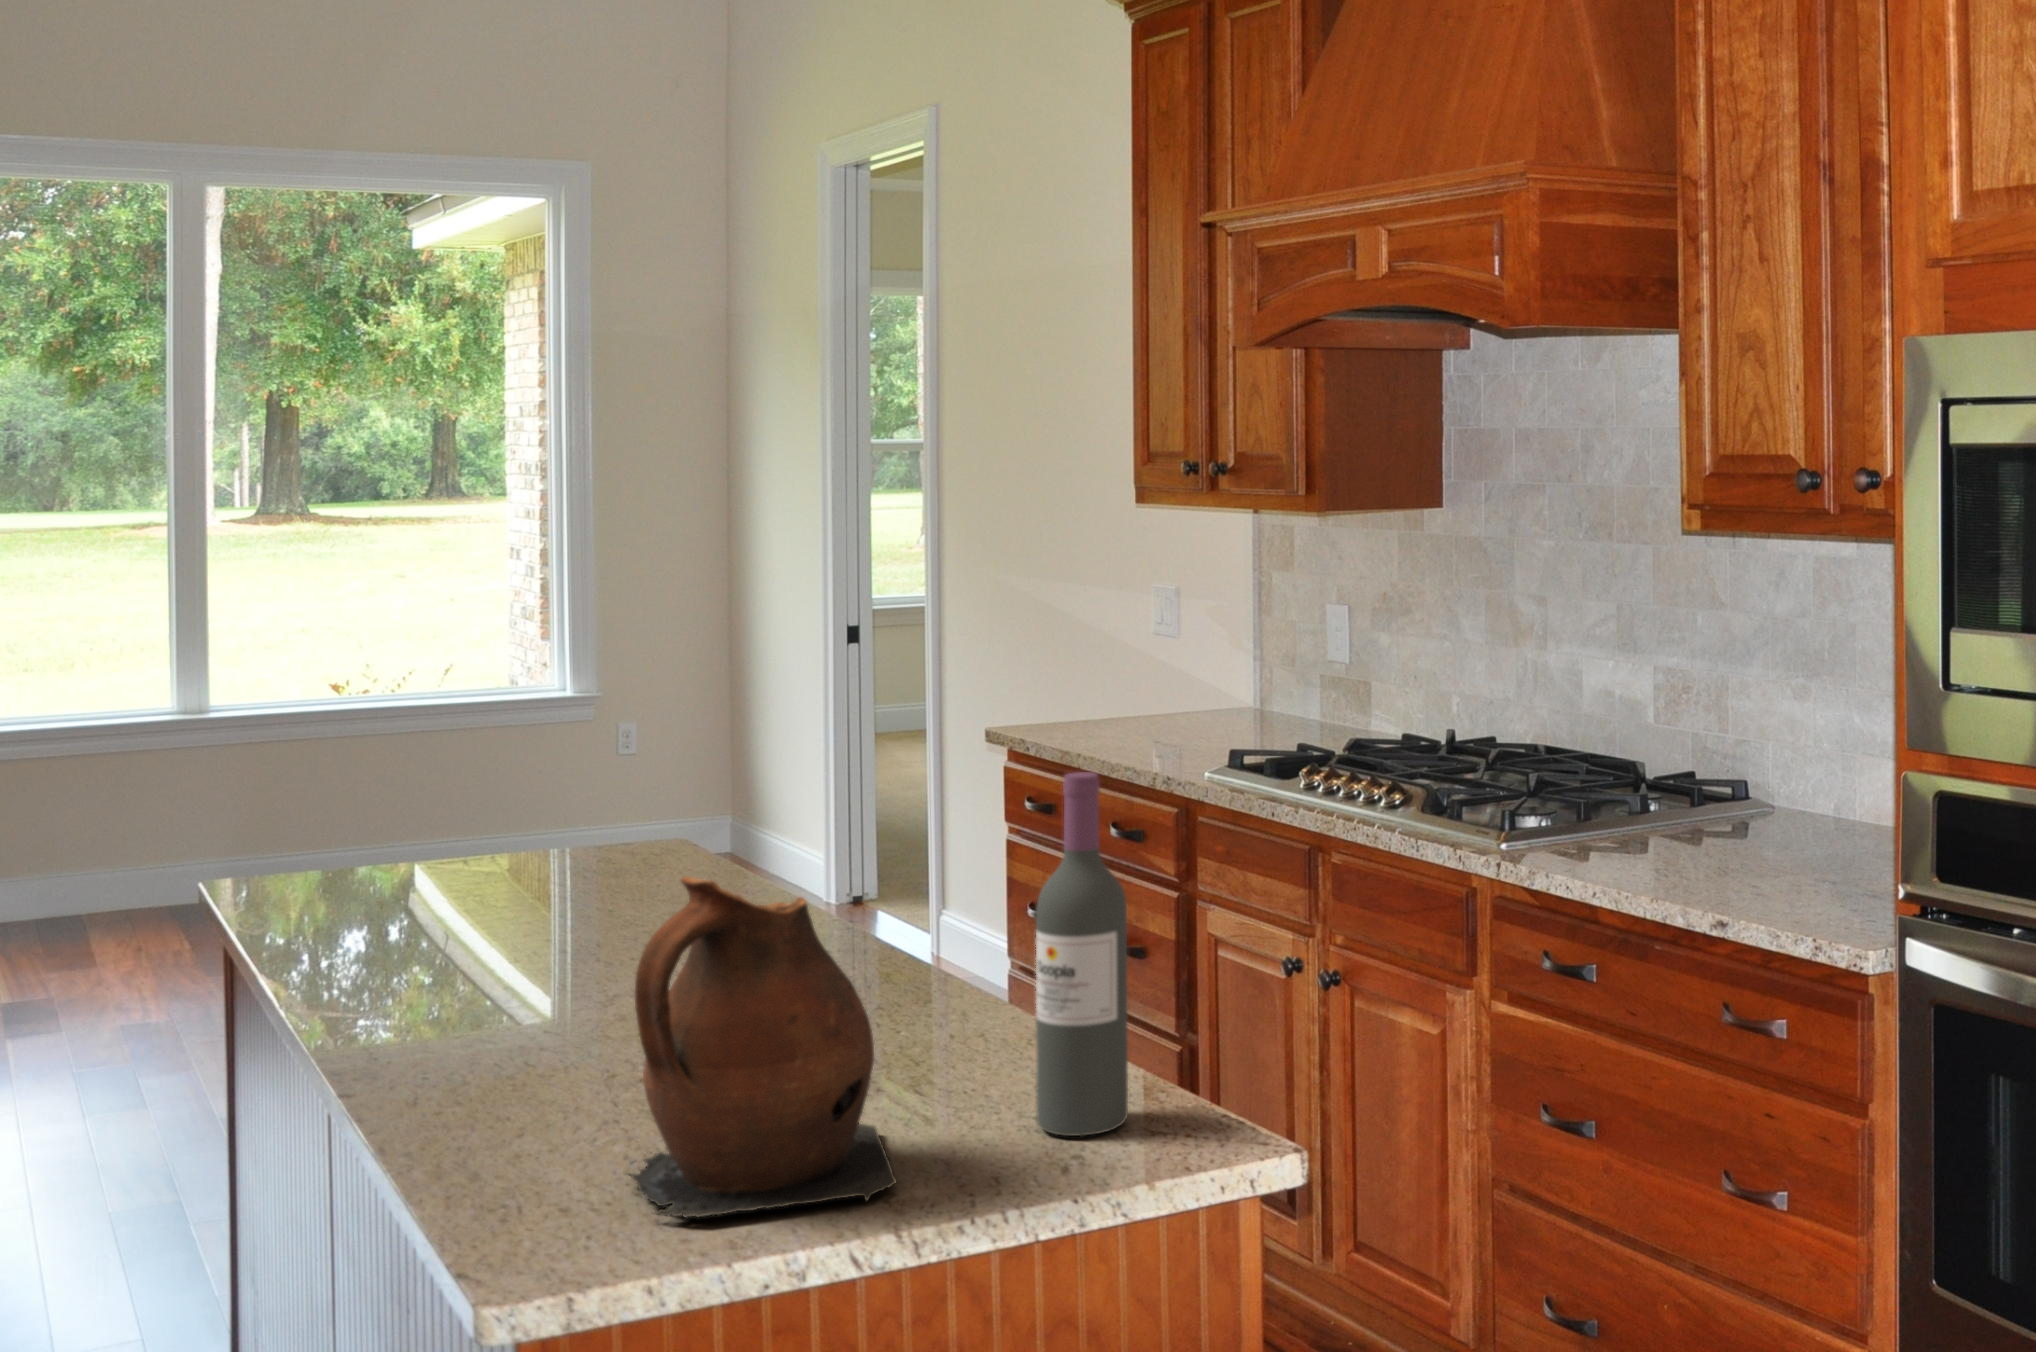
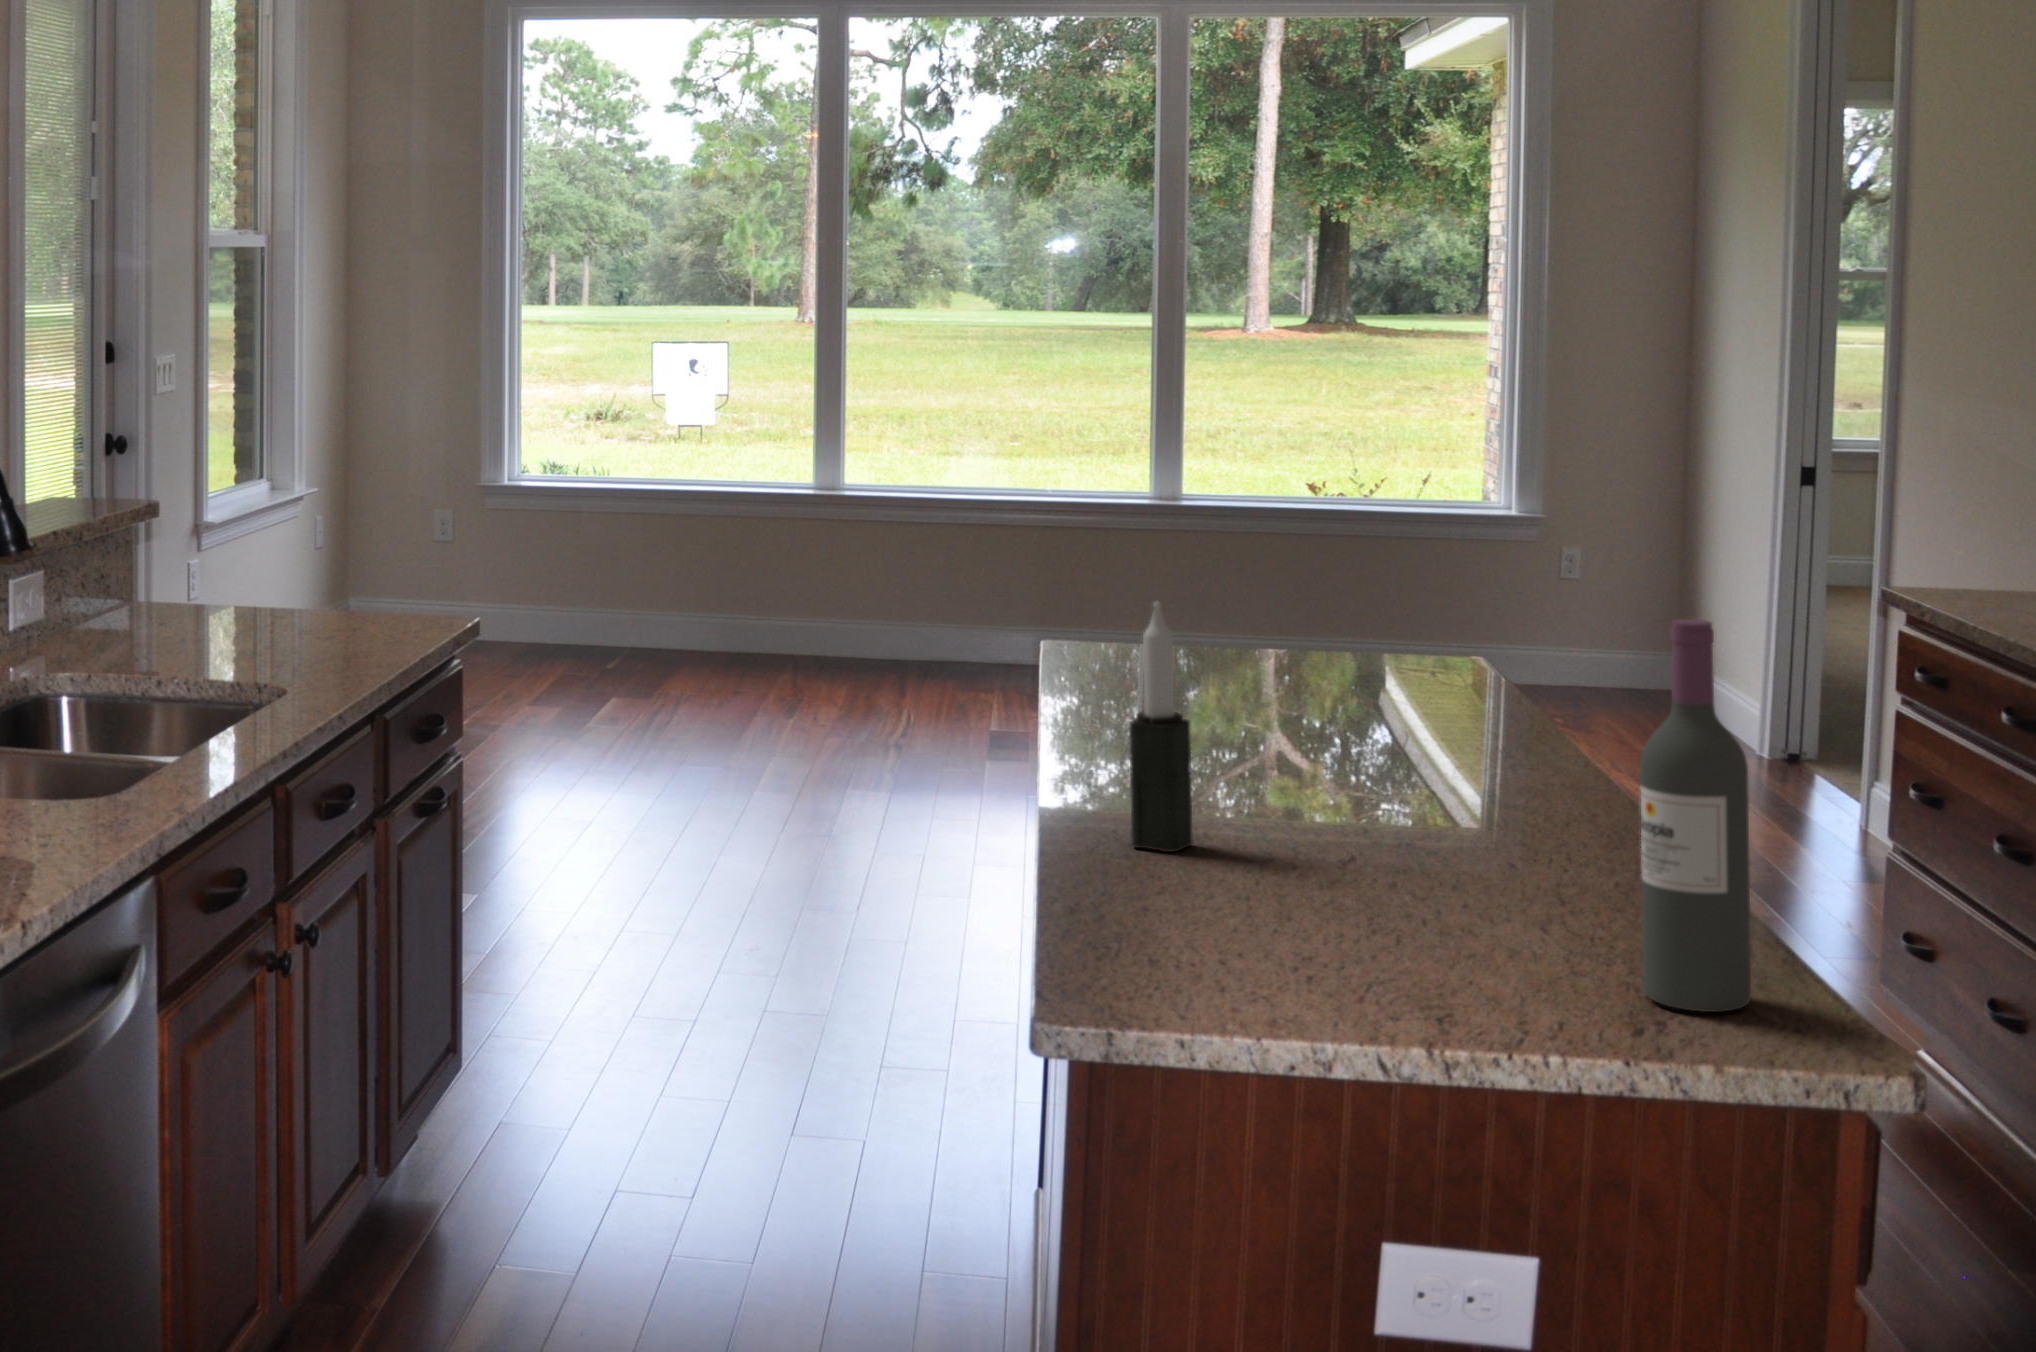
candle: none [418,808,487,1084] -> present [1129,602,1193,852]
ceramic pitcher: present [628,876,896,1217] -> none [1203,676,1479,1017]

